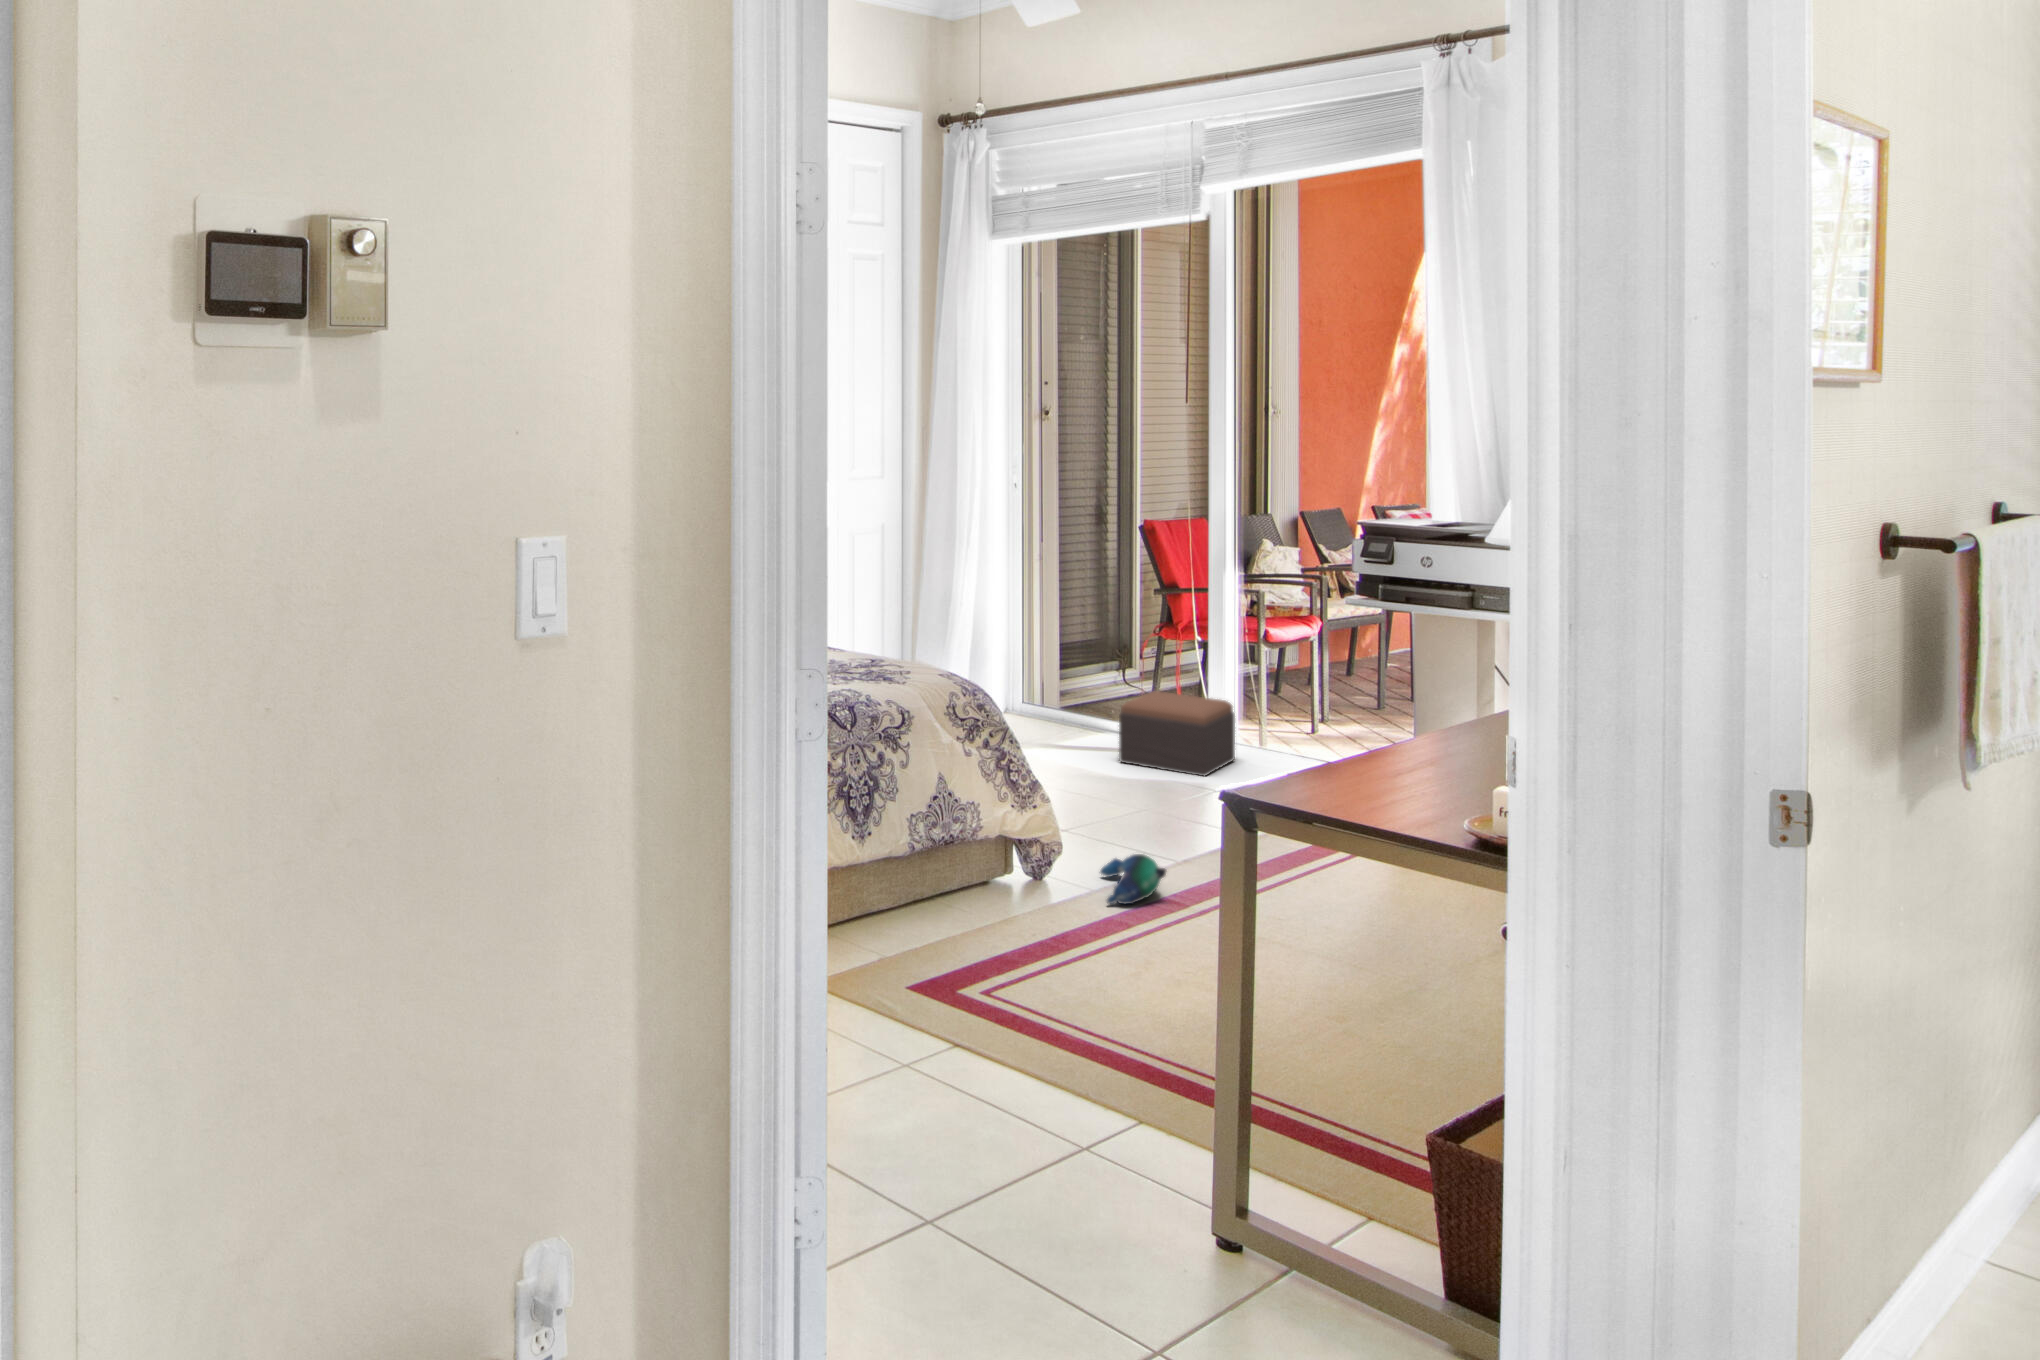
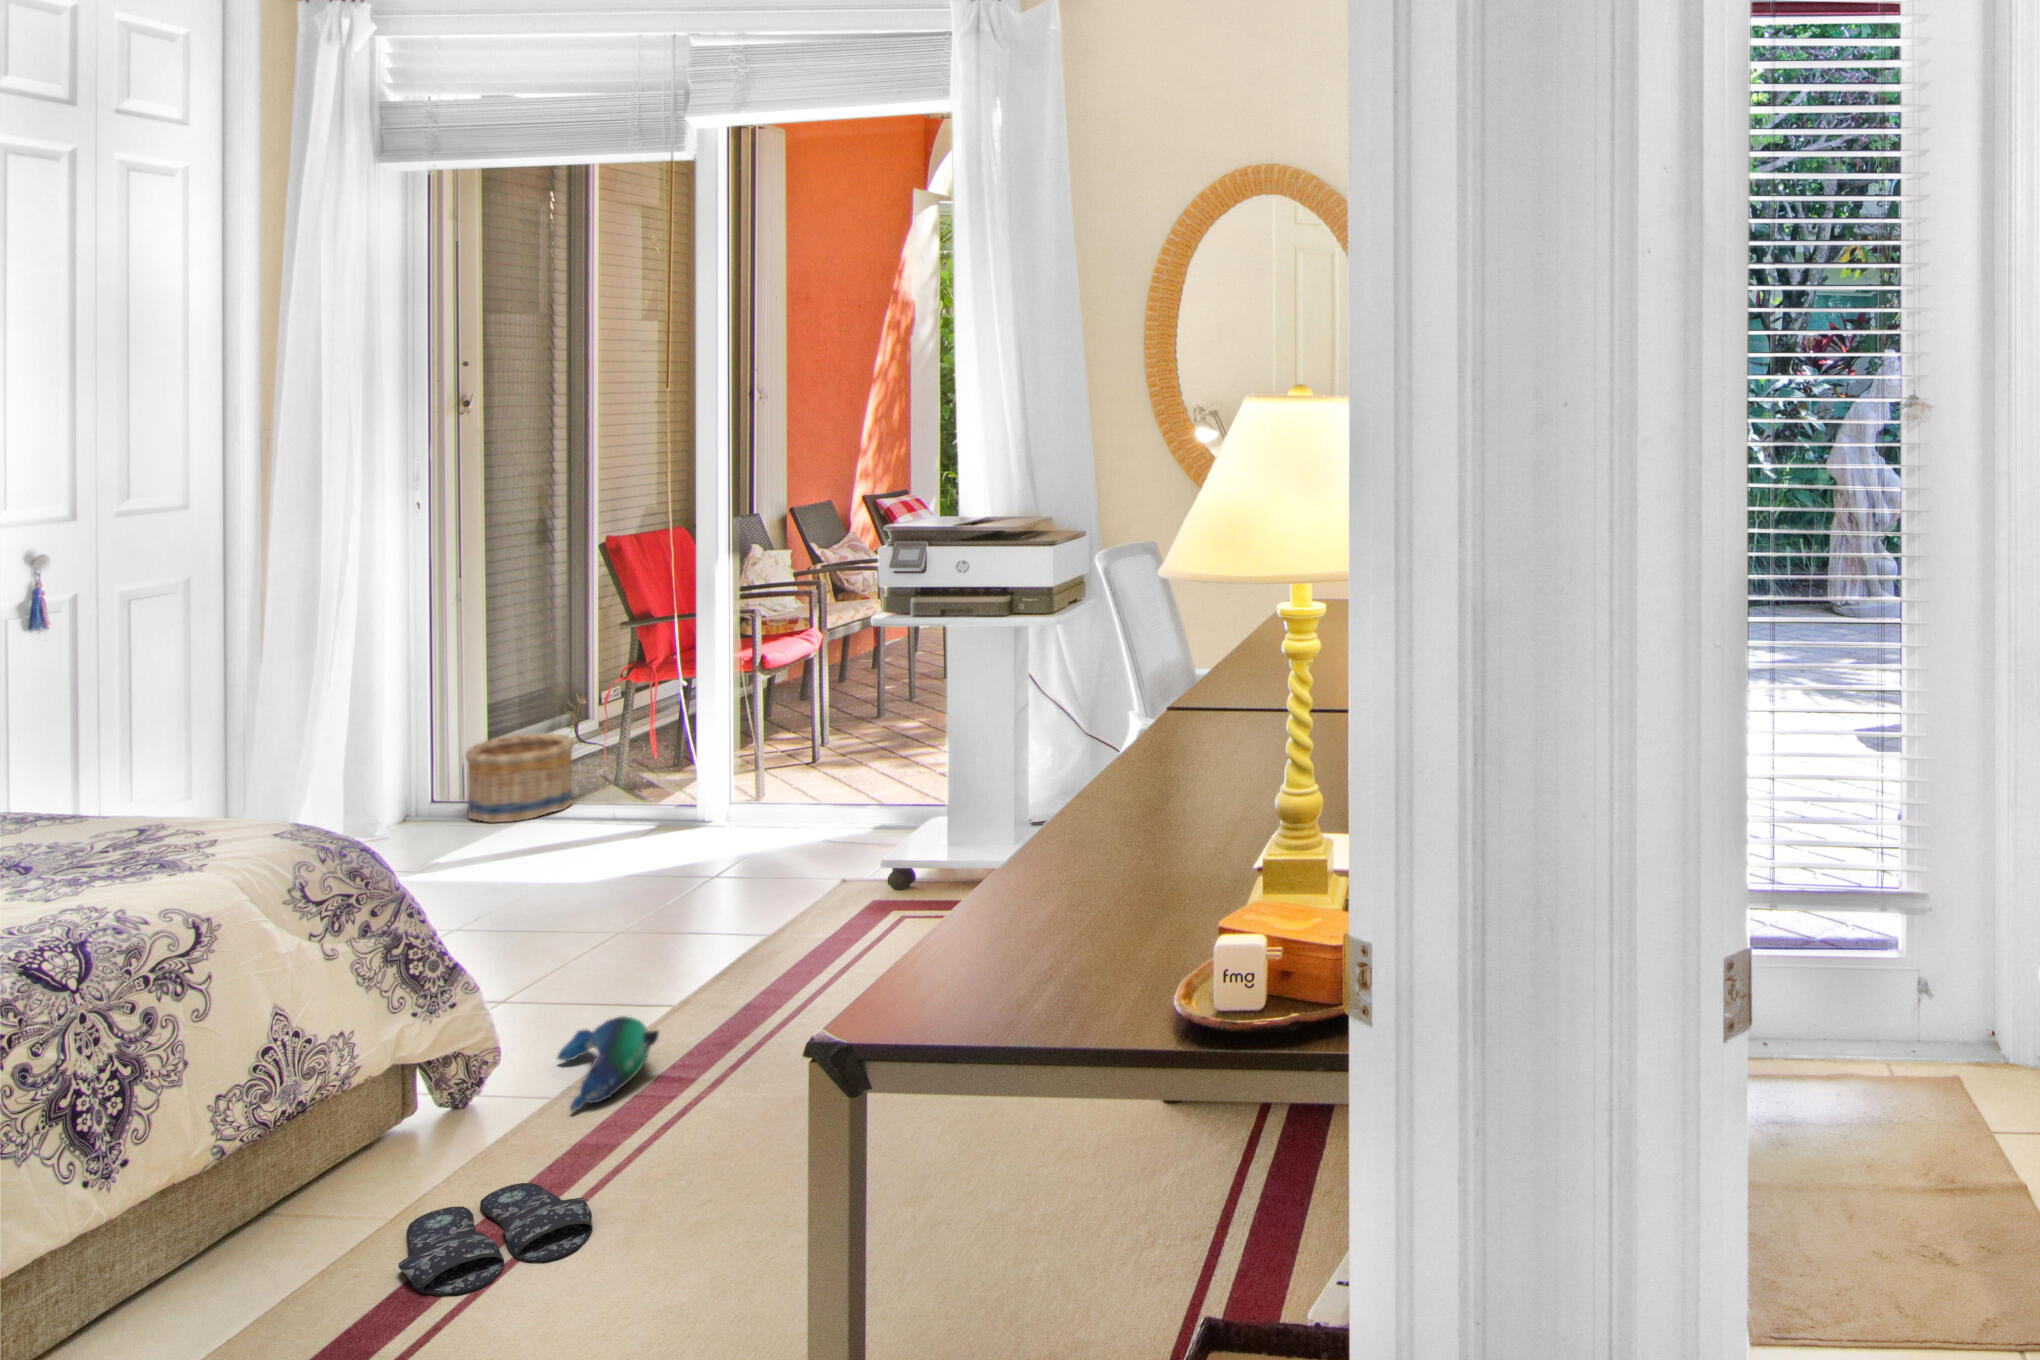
basket: none [1047,667,1121,730] -> present [466,733,574,823]
footstool: present [1119,691,1235,776] -> none [575,751,728,860]
slippers: none [1004,928,1116,976] -> present [398,1183,592,1296]

